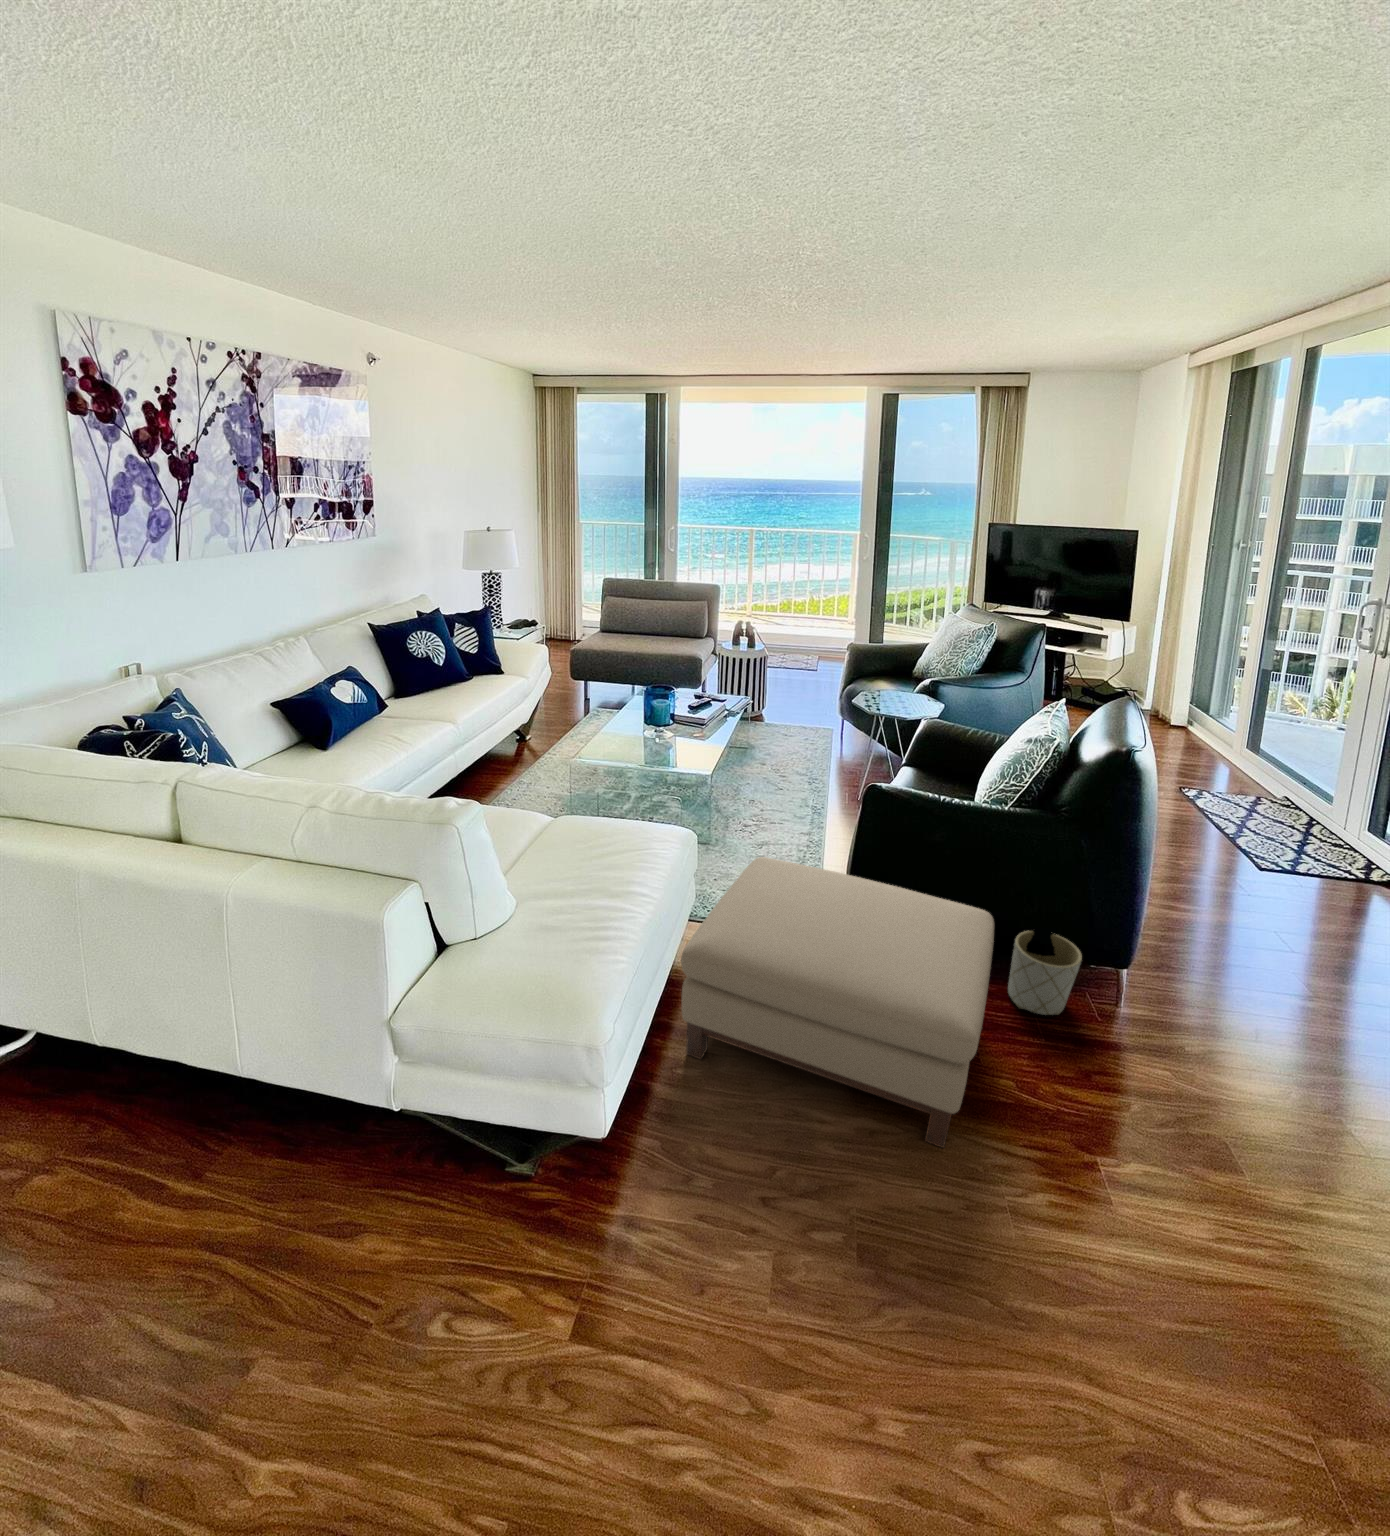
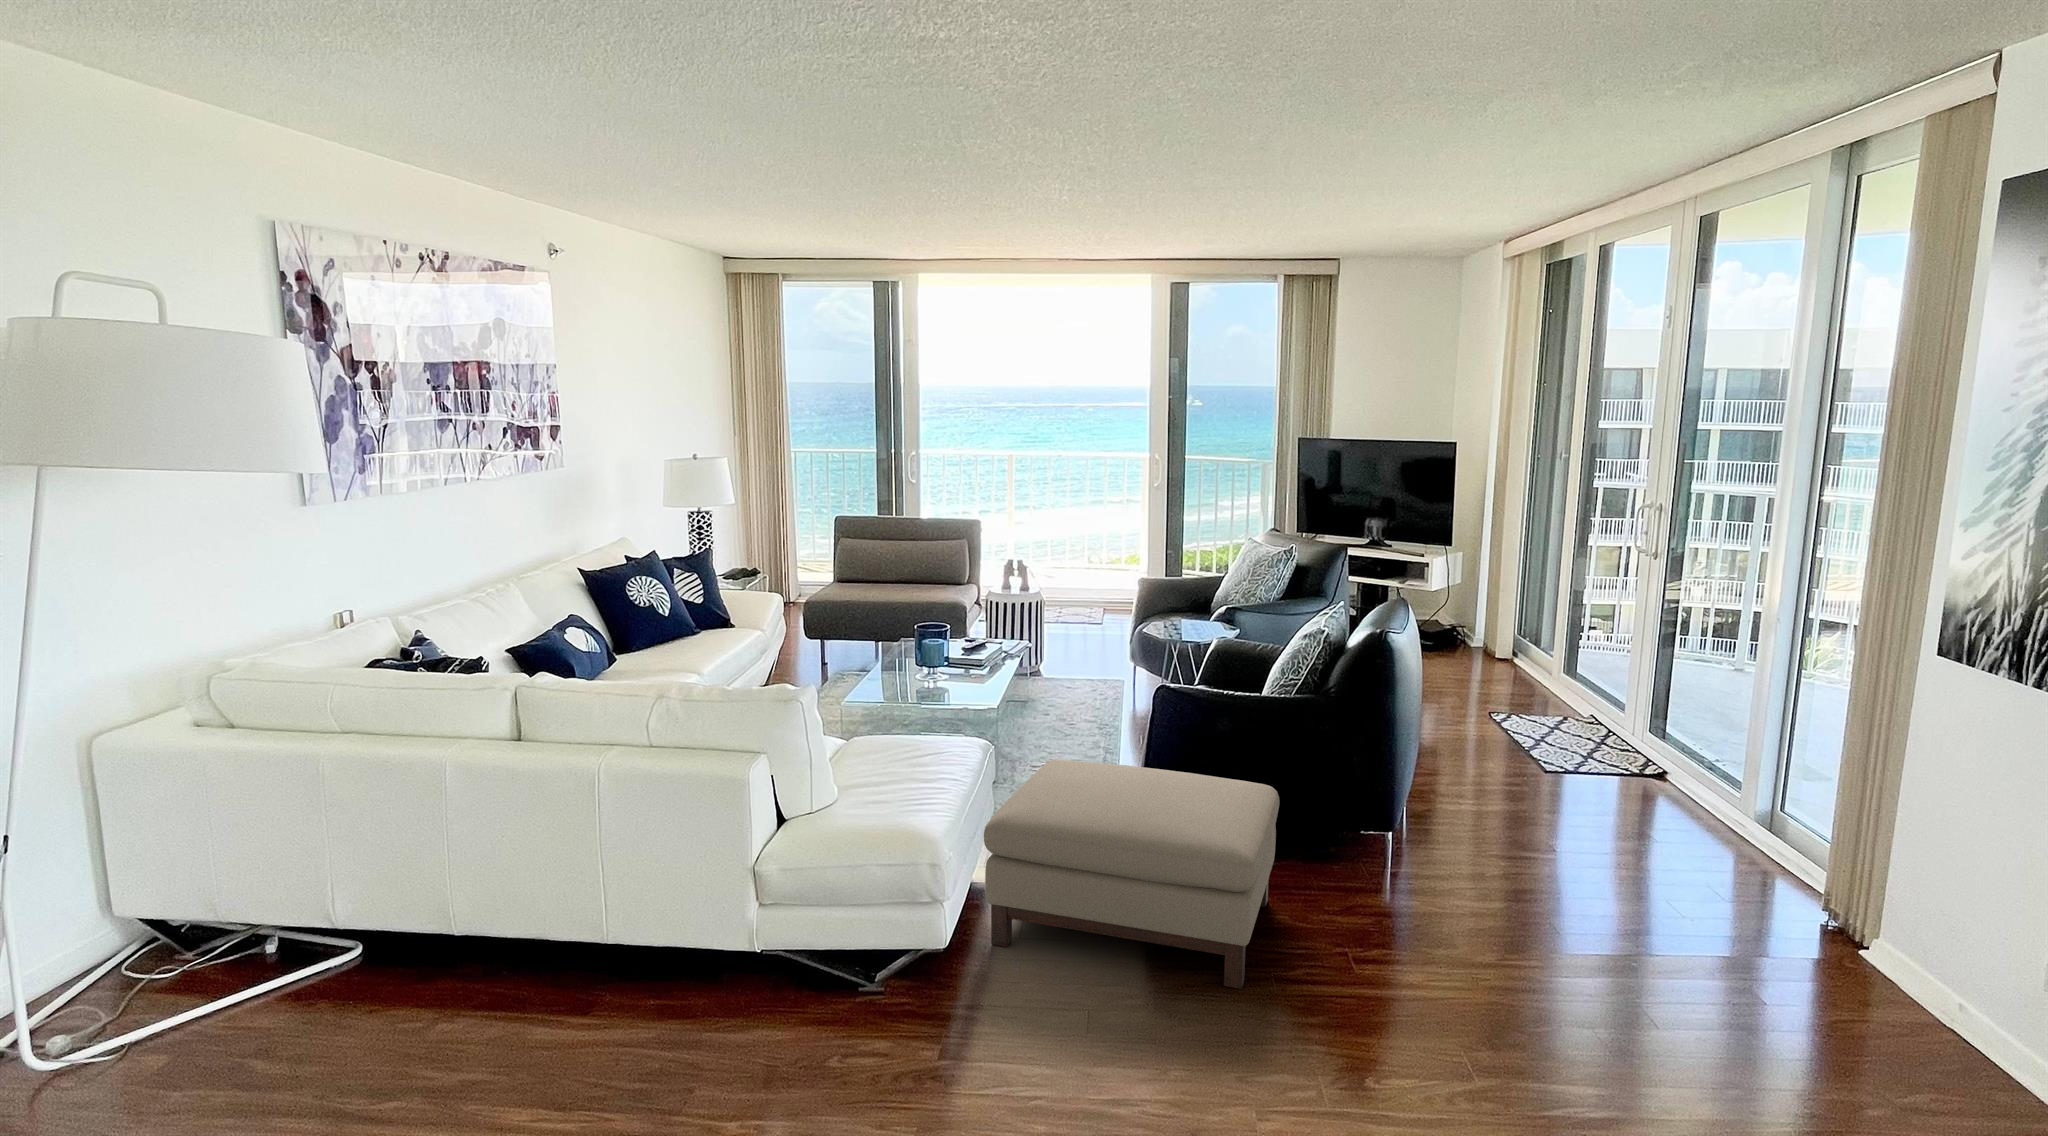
planter: present [1008,931,1082,1015] -> none [1307,817,1370,898]

